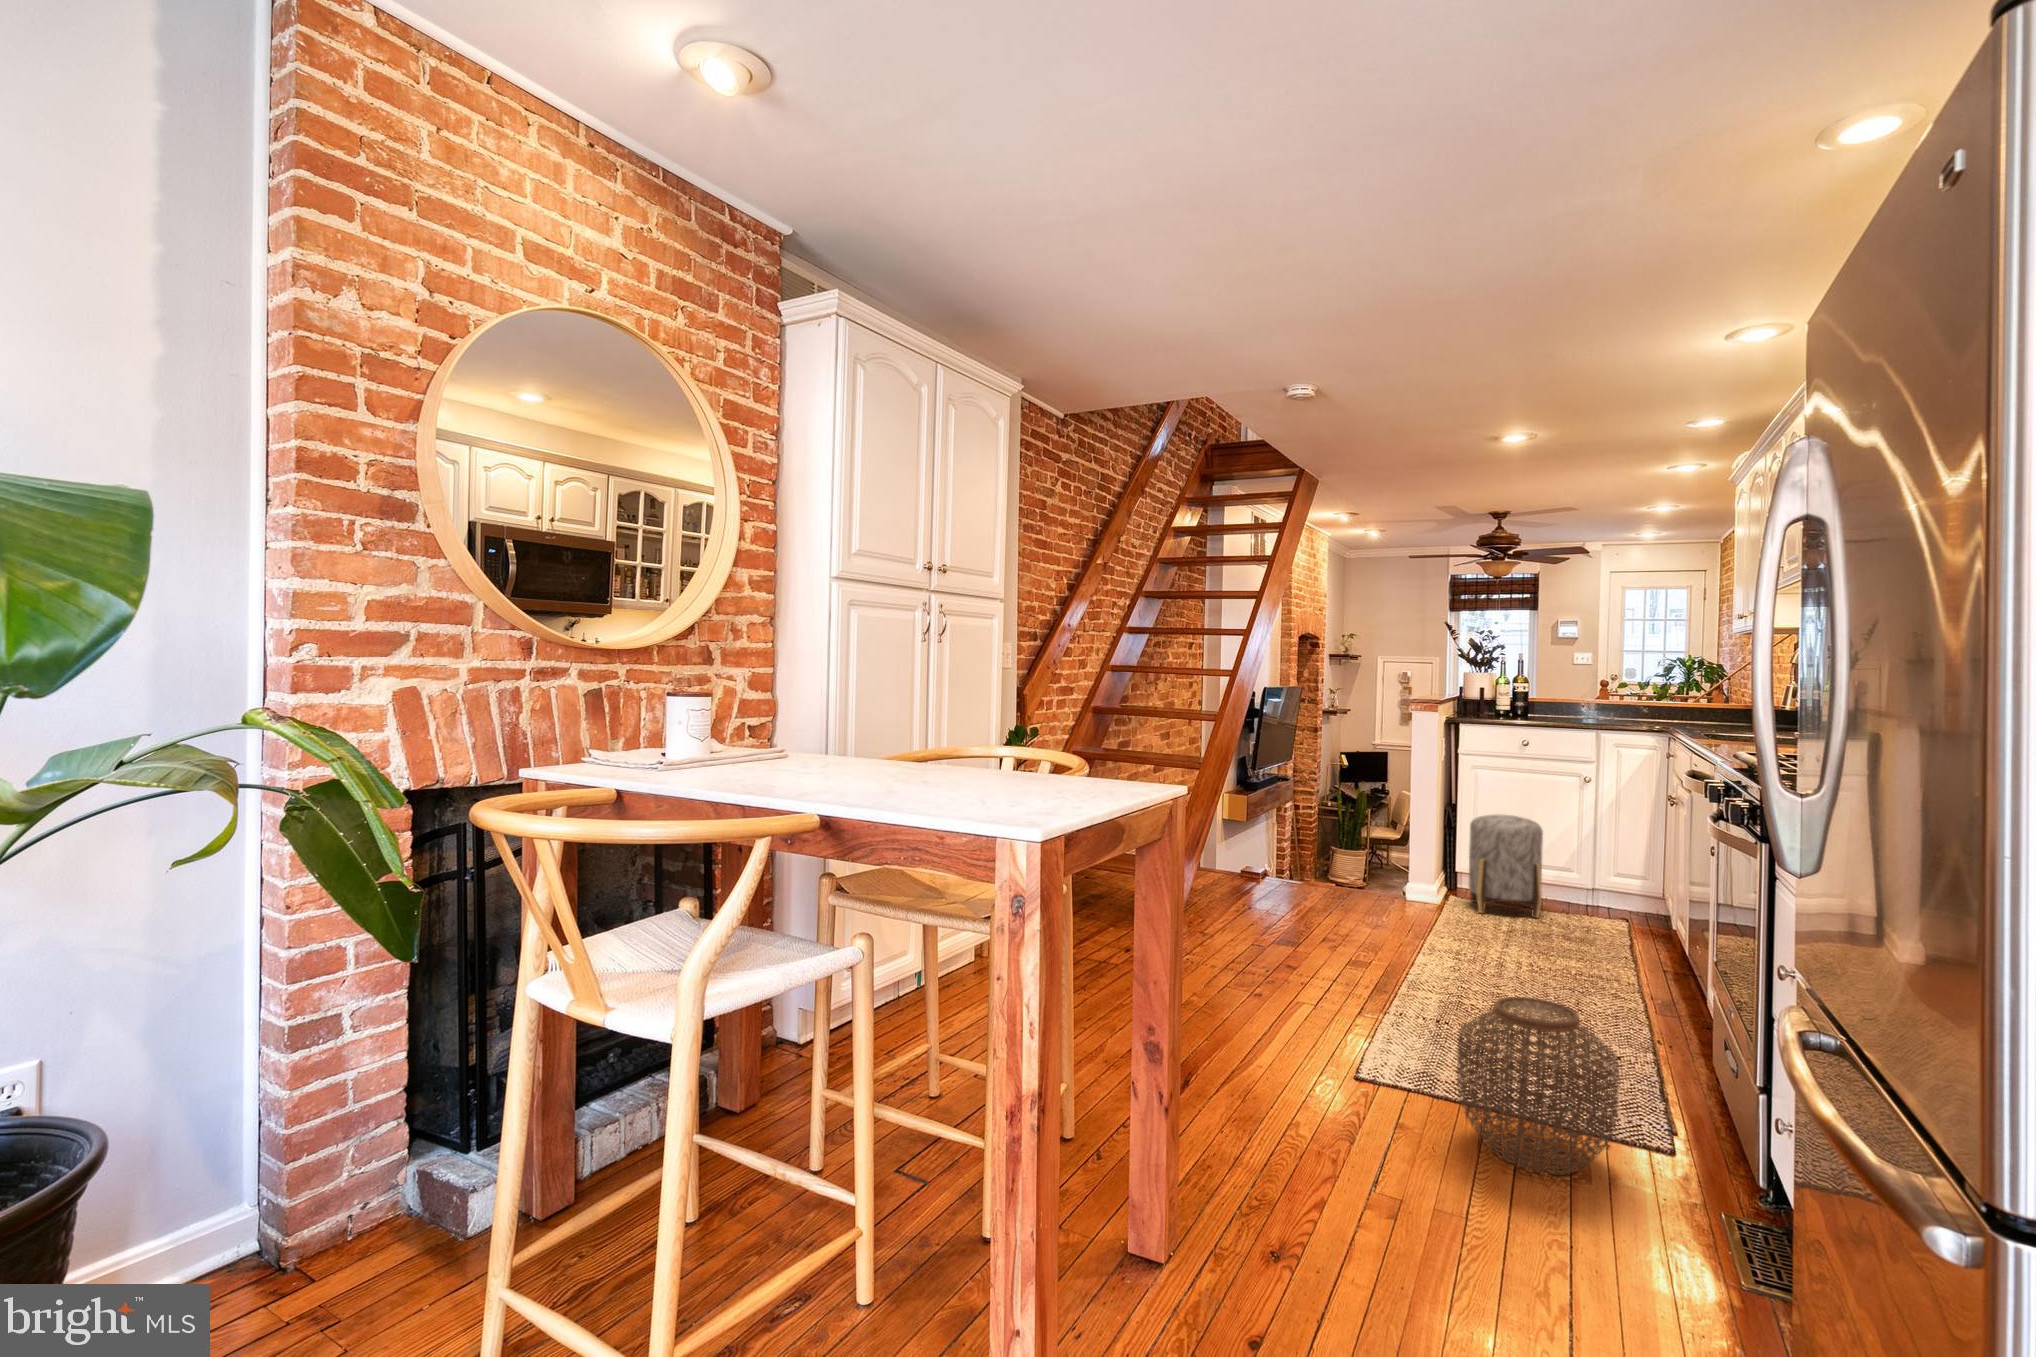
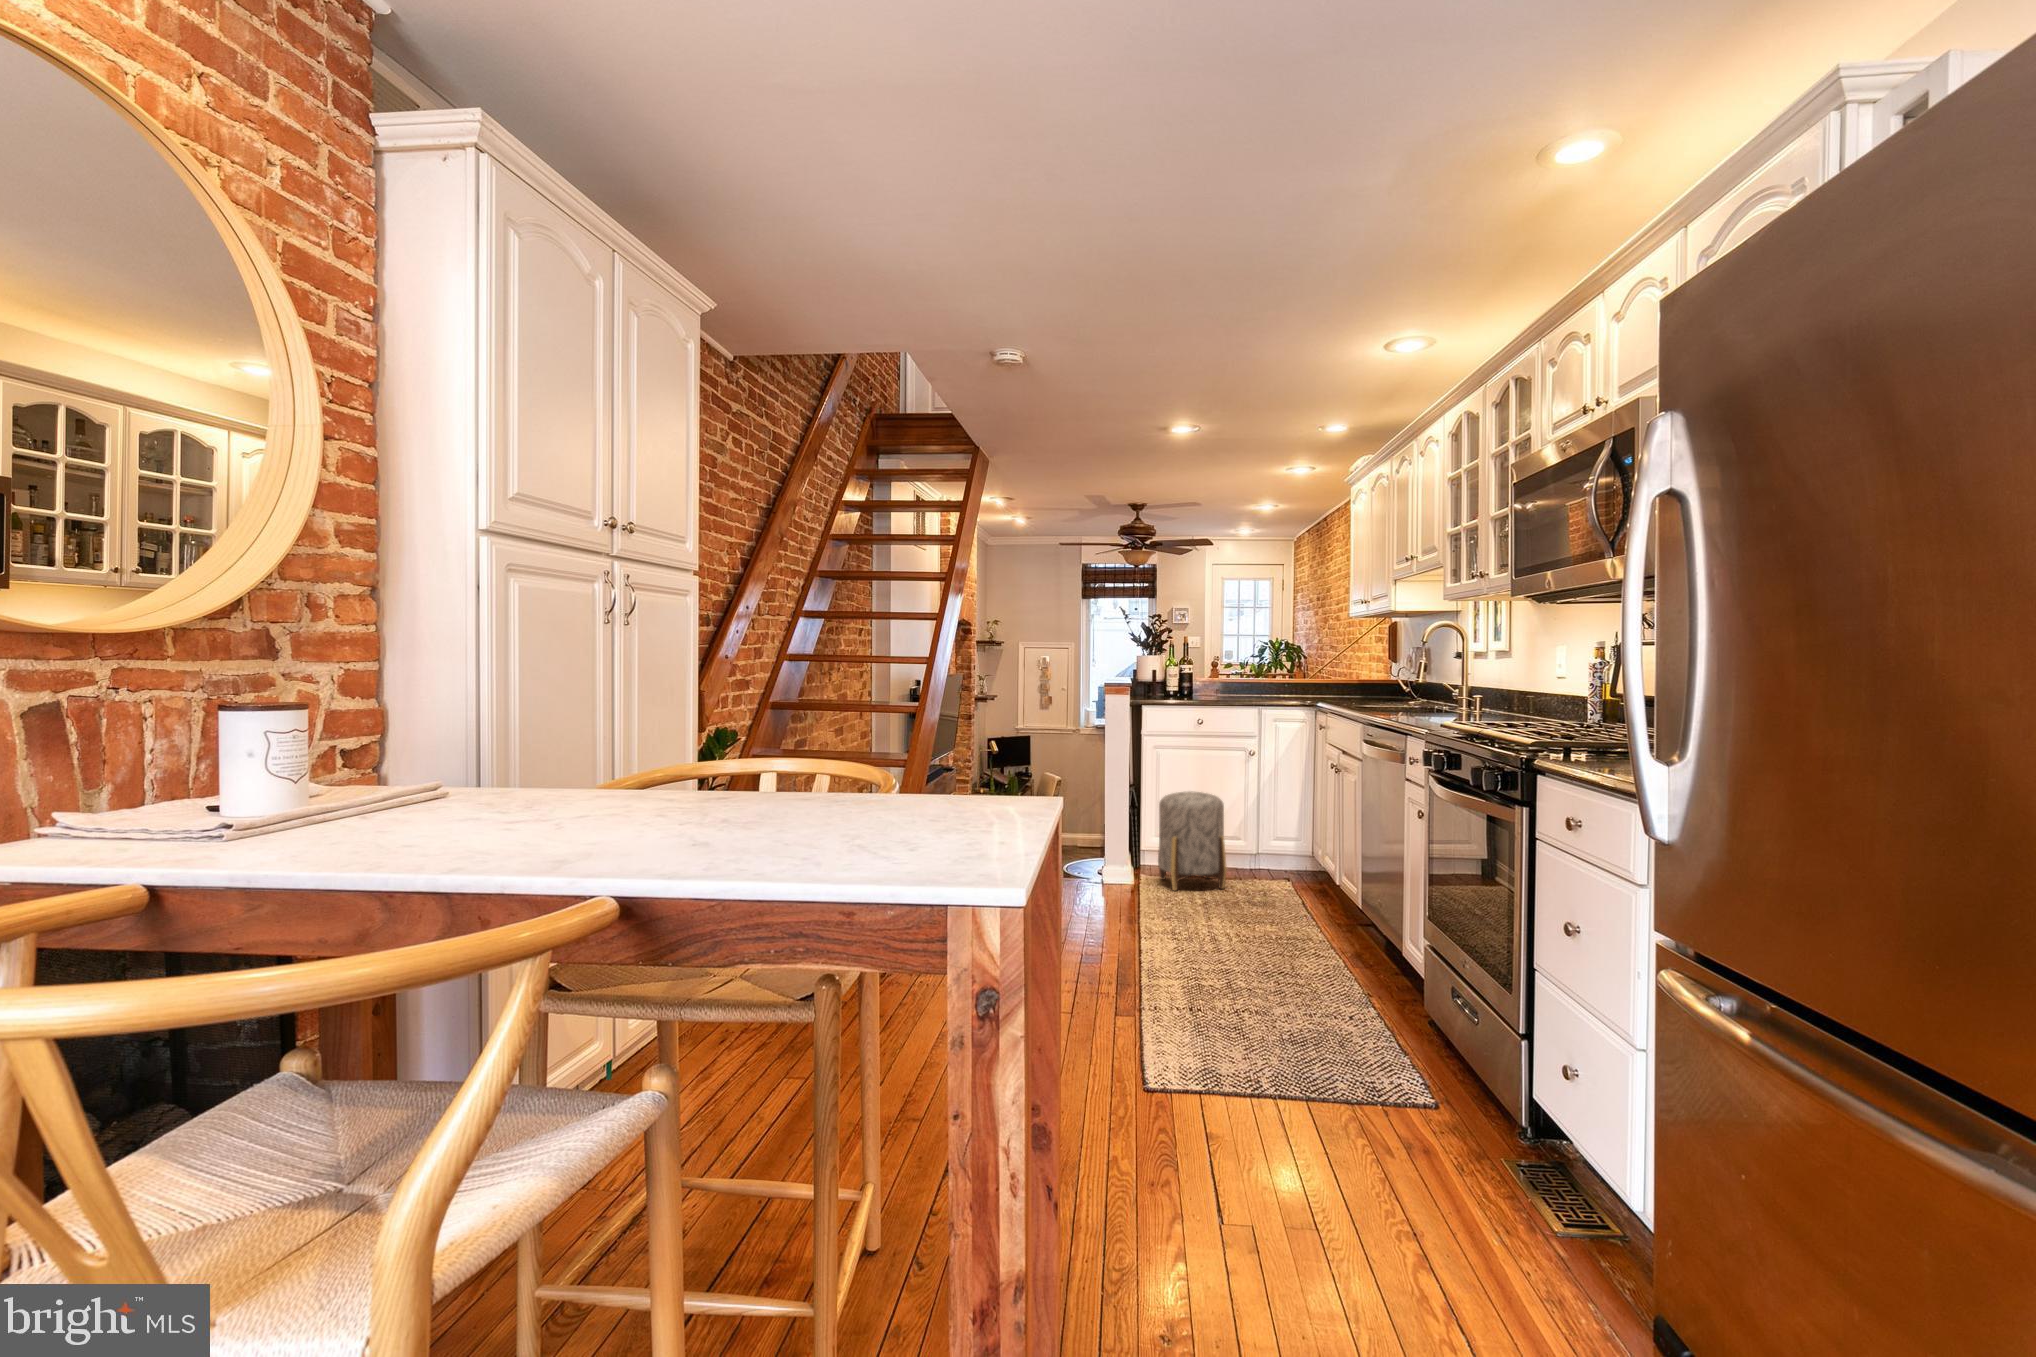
woven basket: present [1457,997,1619,1174] -> none [1280,986,1437,1172]

